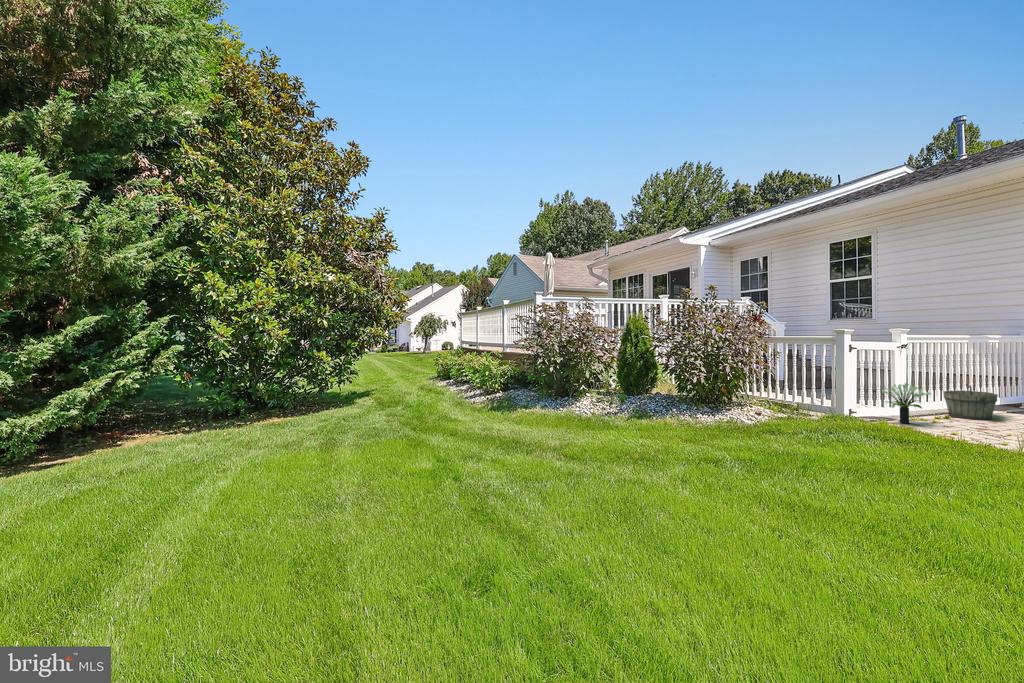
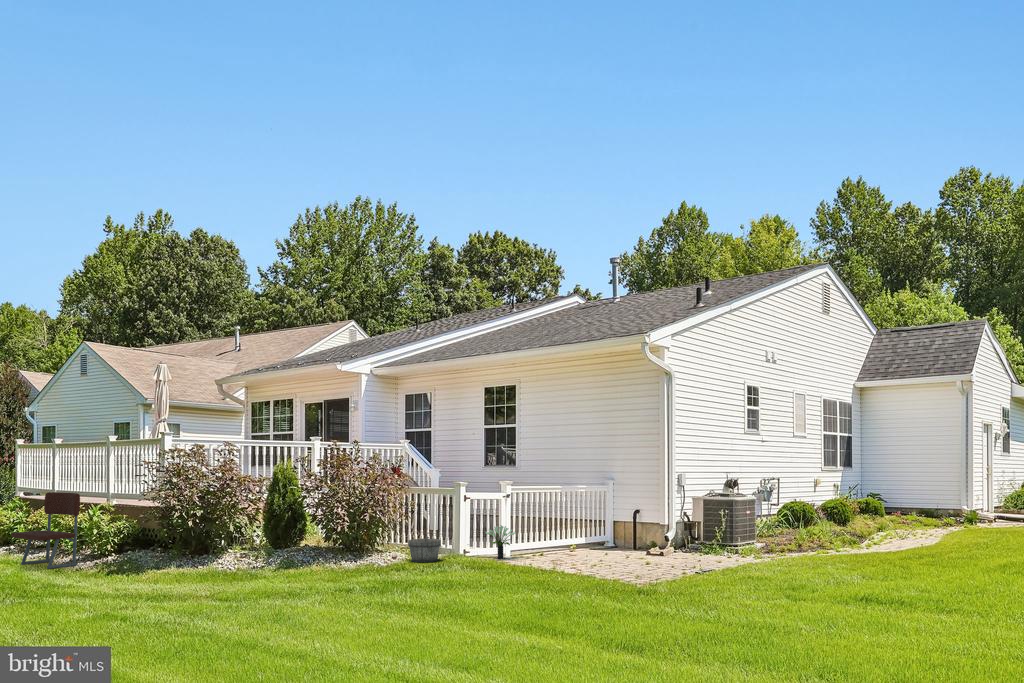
bench: none [439,343,479,400] -> present [11,492,80,569]
wooden bucket: present [943,384,998,420] -> present [408,534,441,562]

